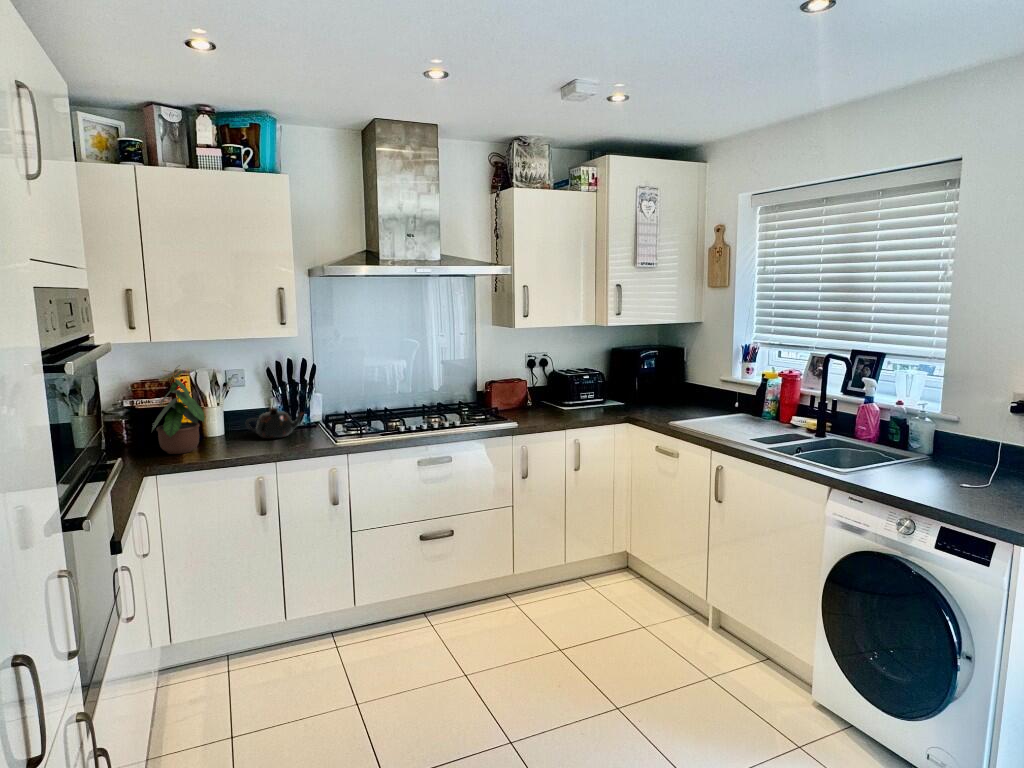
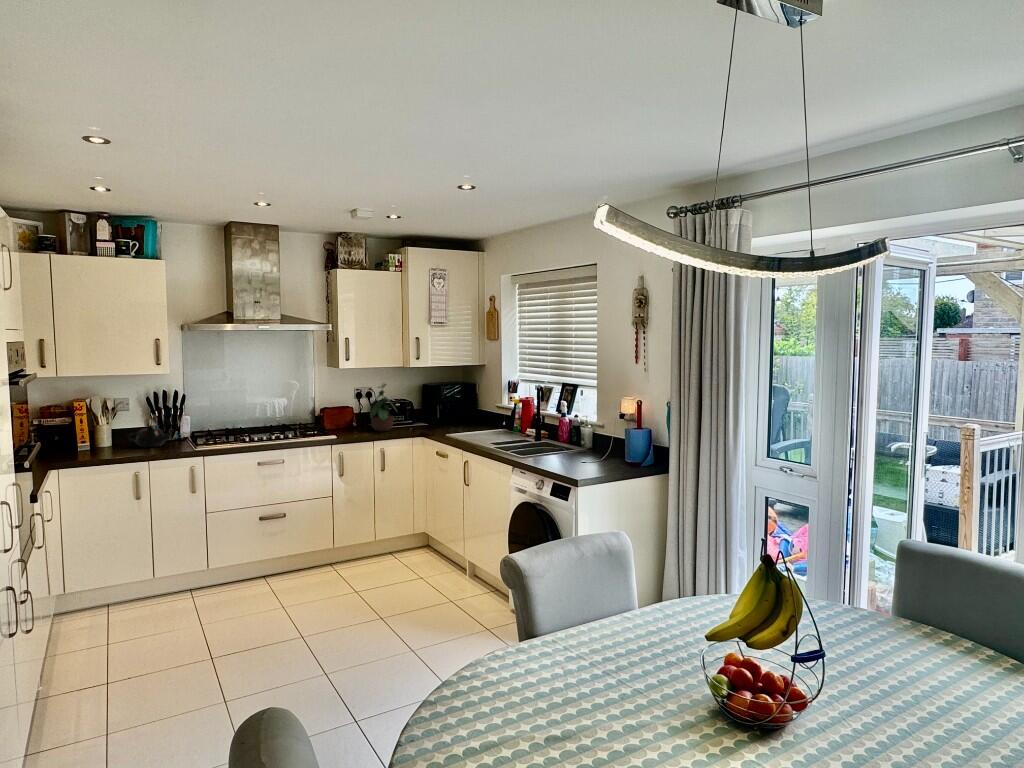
potted plant: present [152,369,205,454] -> present [370,384,397,432]

